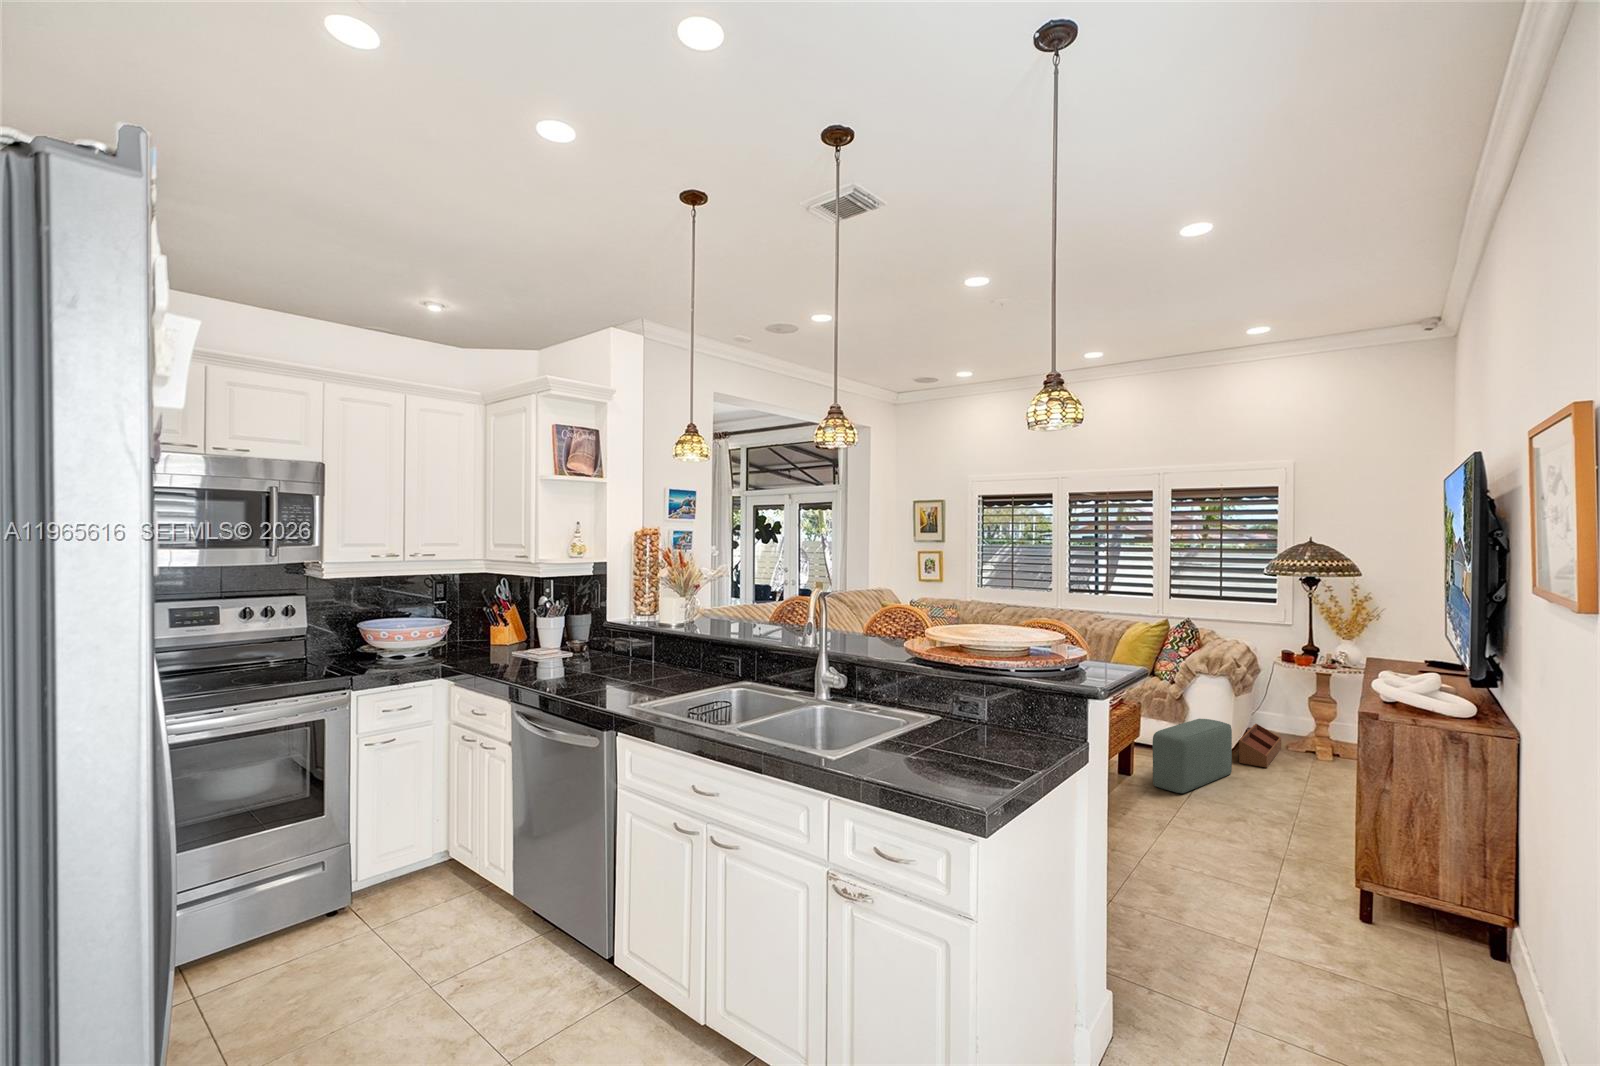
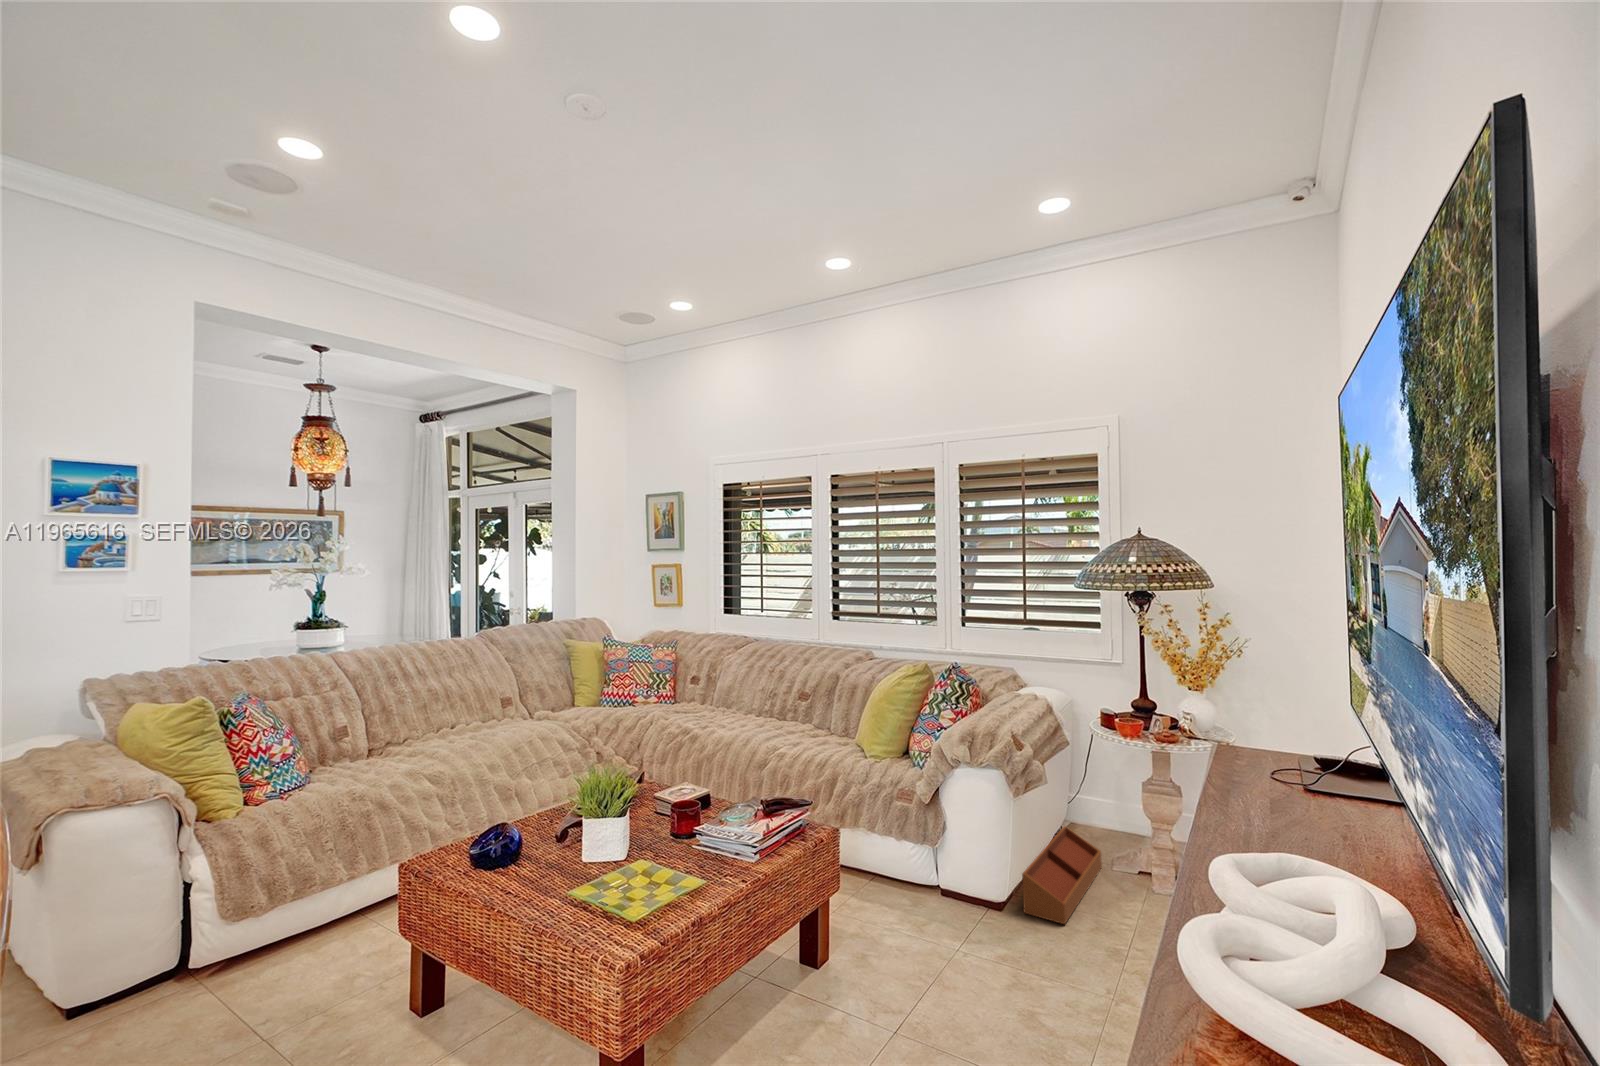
pouf: present [1153,719,1232,793] -> none [838,845,1000,1025]

